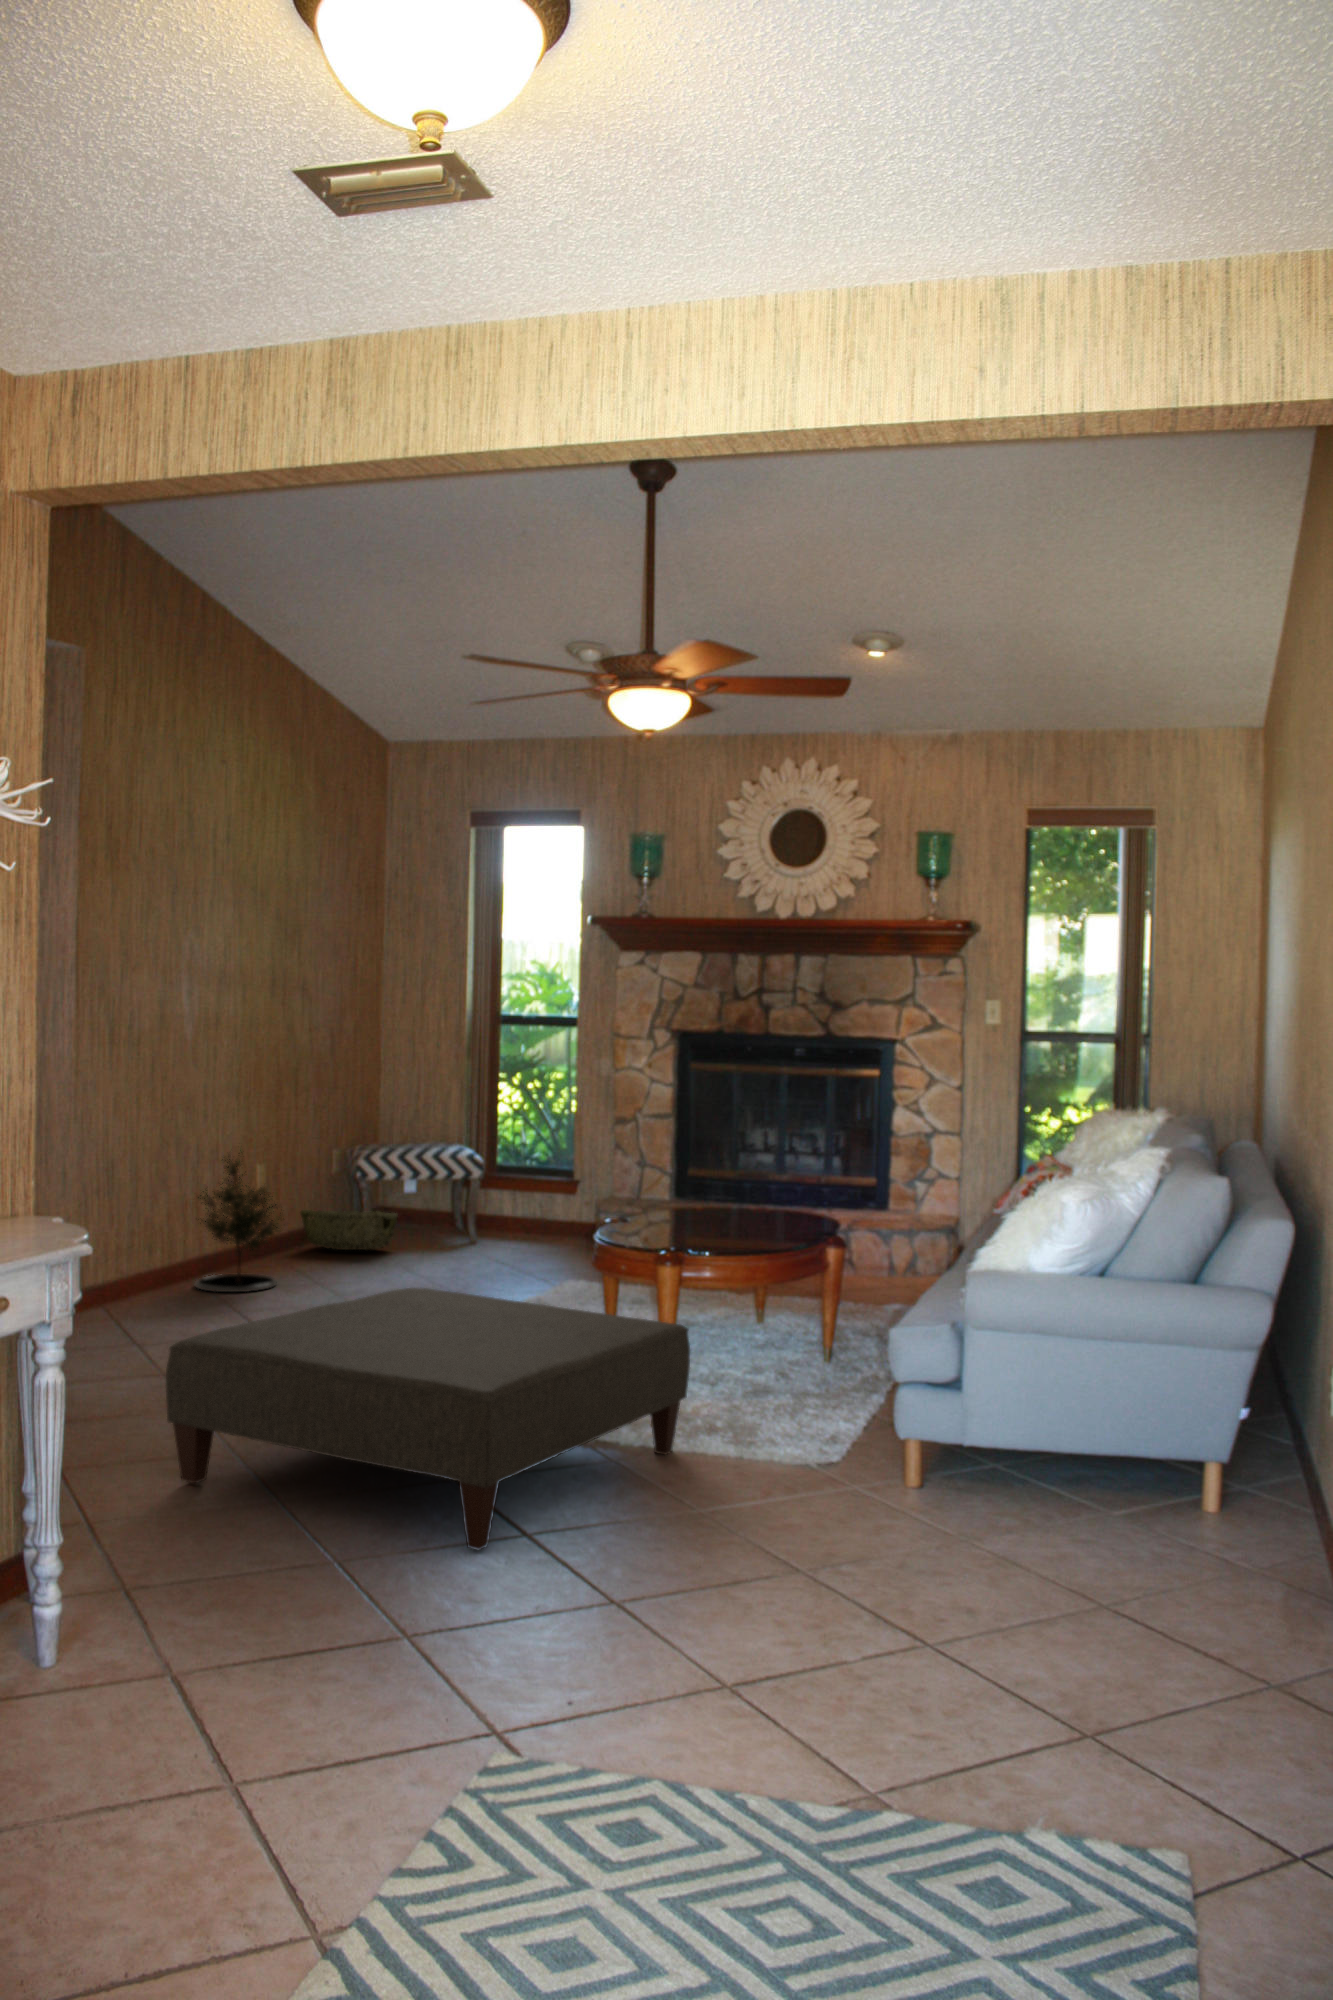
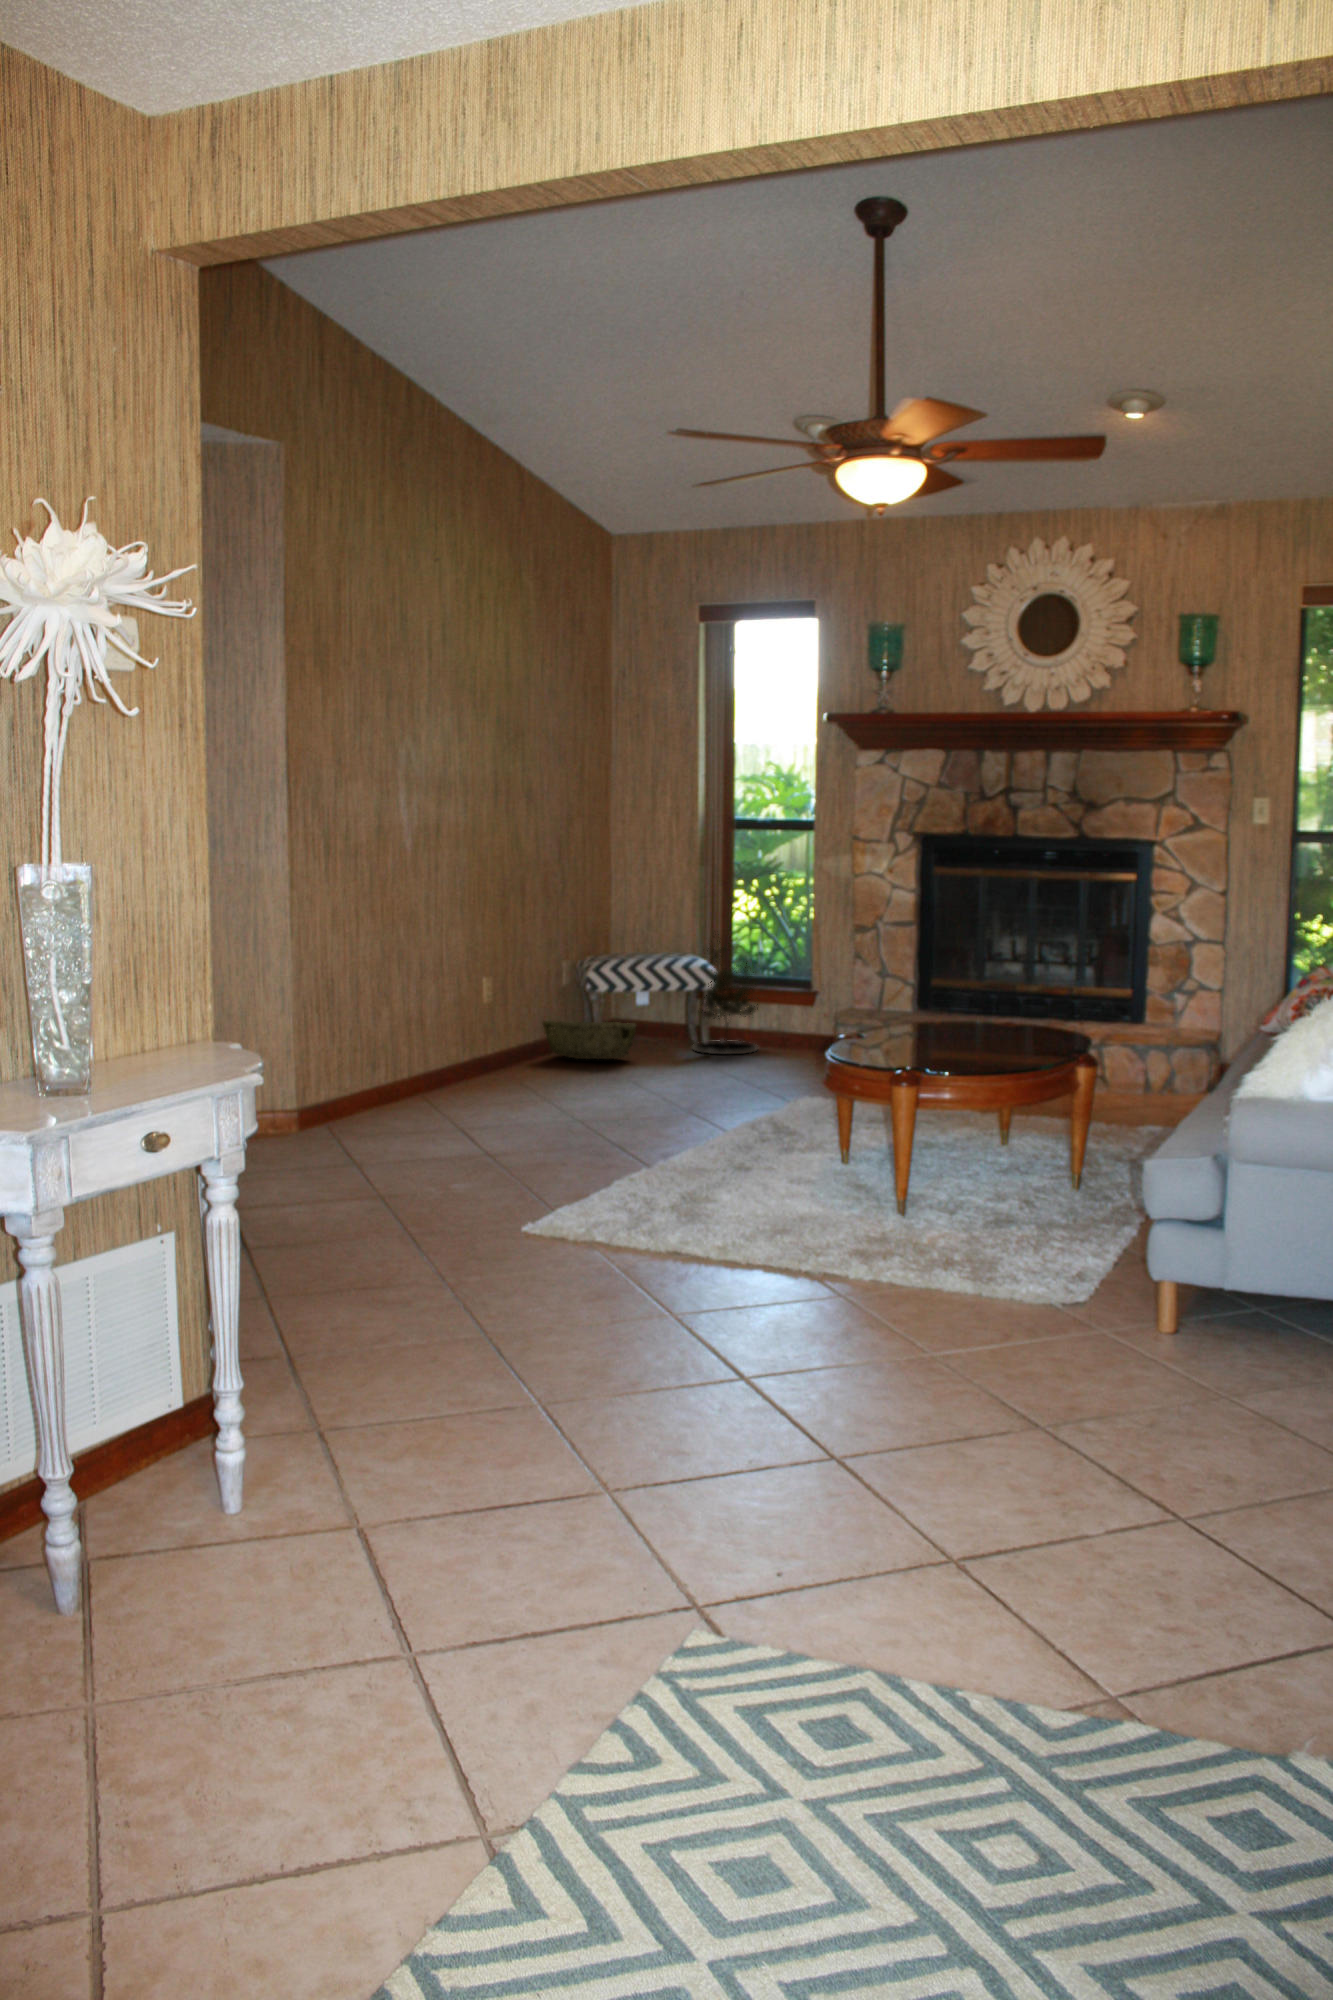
potted tree: present [195,1153,281,1292] -> present [693,934,759,1054]
ottoman: present [166,1288,690,1550] -> none [387,1106,922,1385]

